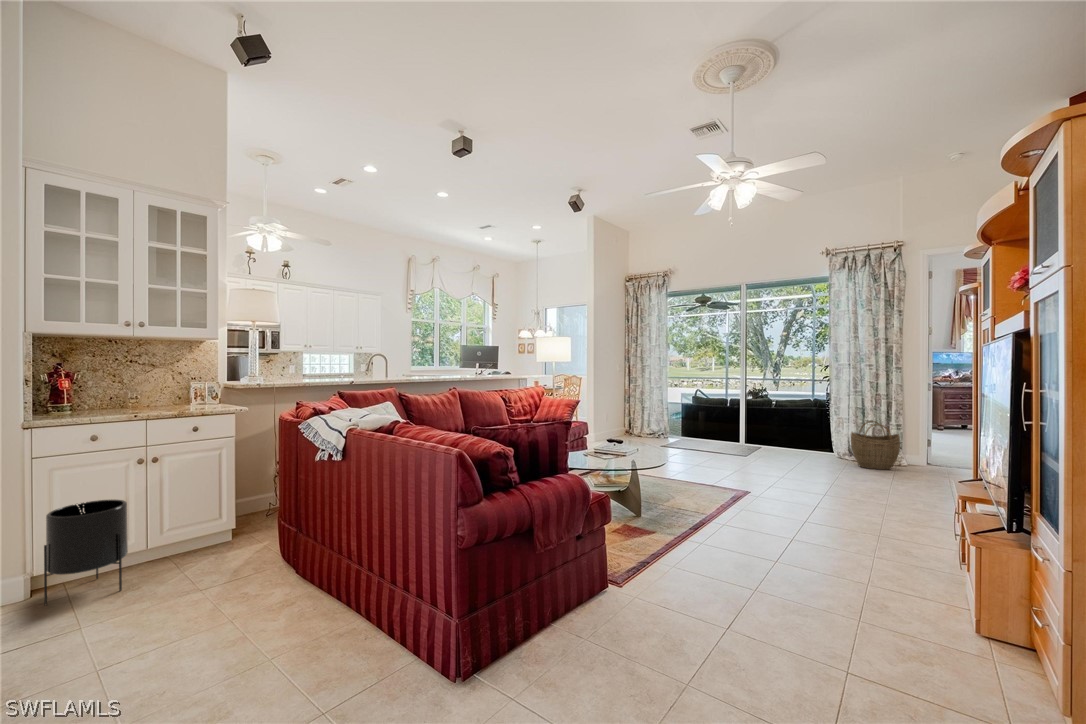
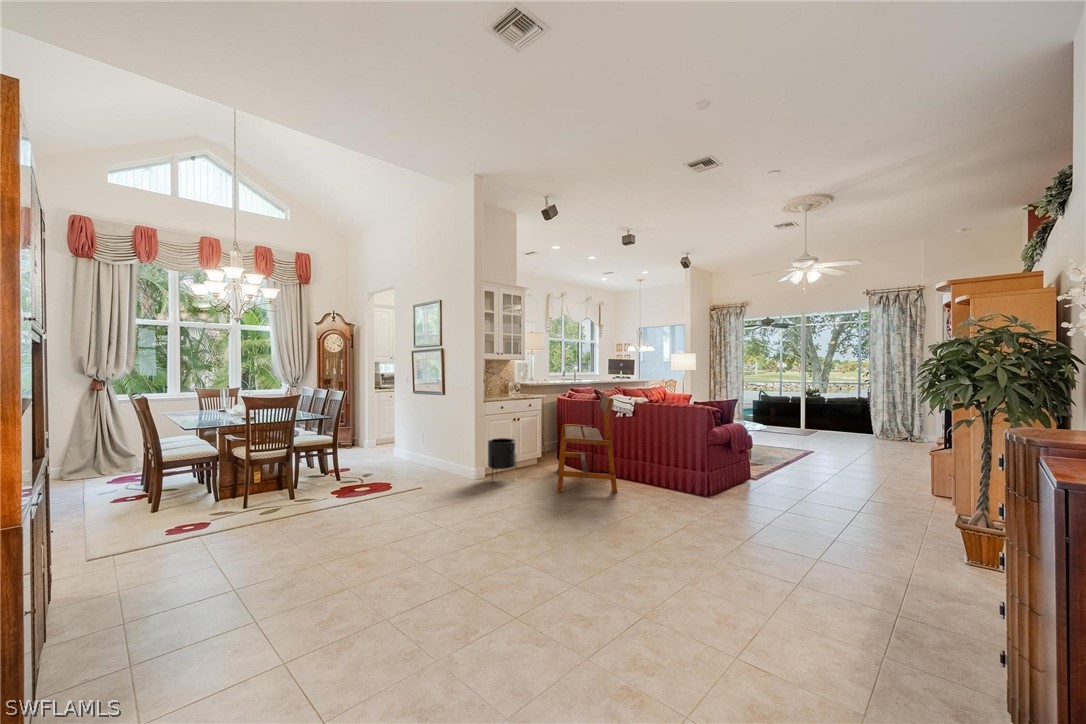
bench: none [139,402,360,641] -> present [557,392,617,492]
woven basket: present [851,421,900,470] -> none [886,411,921,444]

